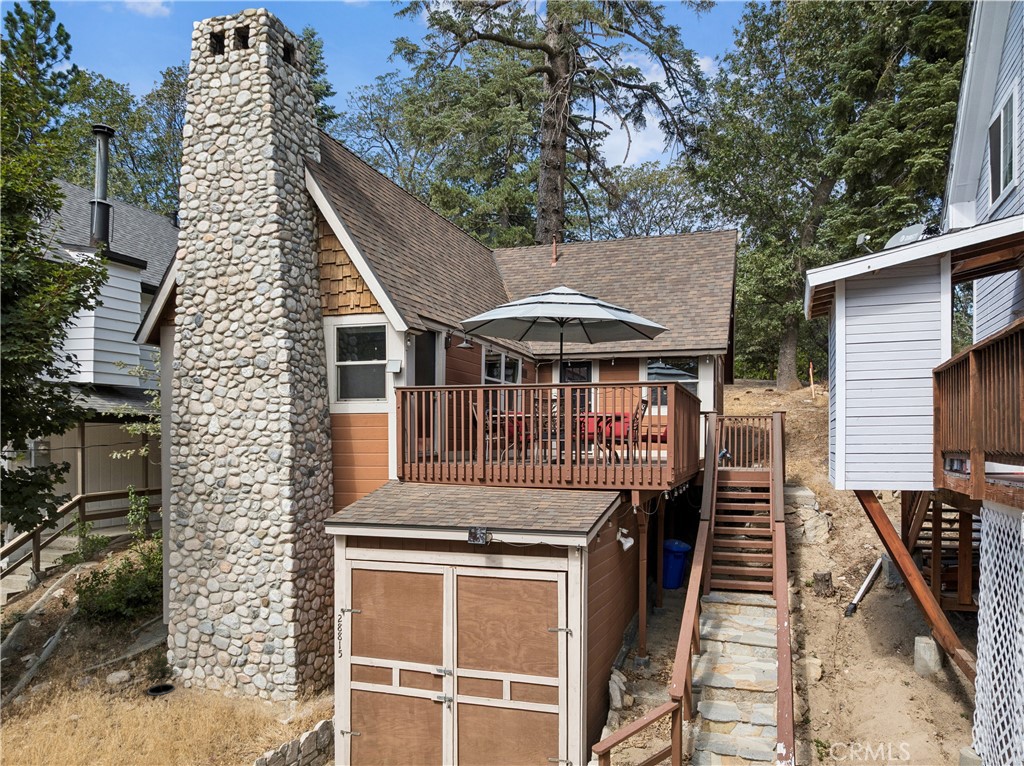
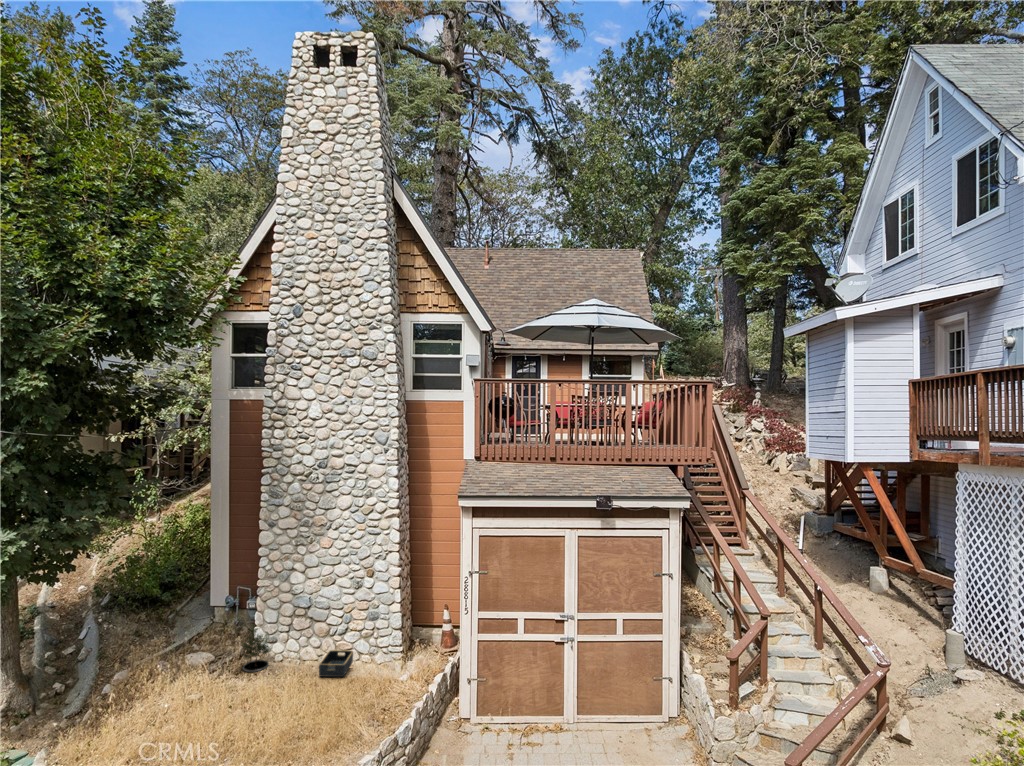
basket: none [205,682,250,710] -> present [319,650,353,677]

